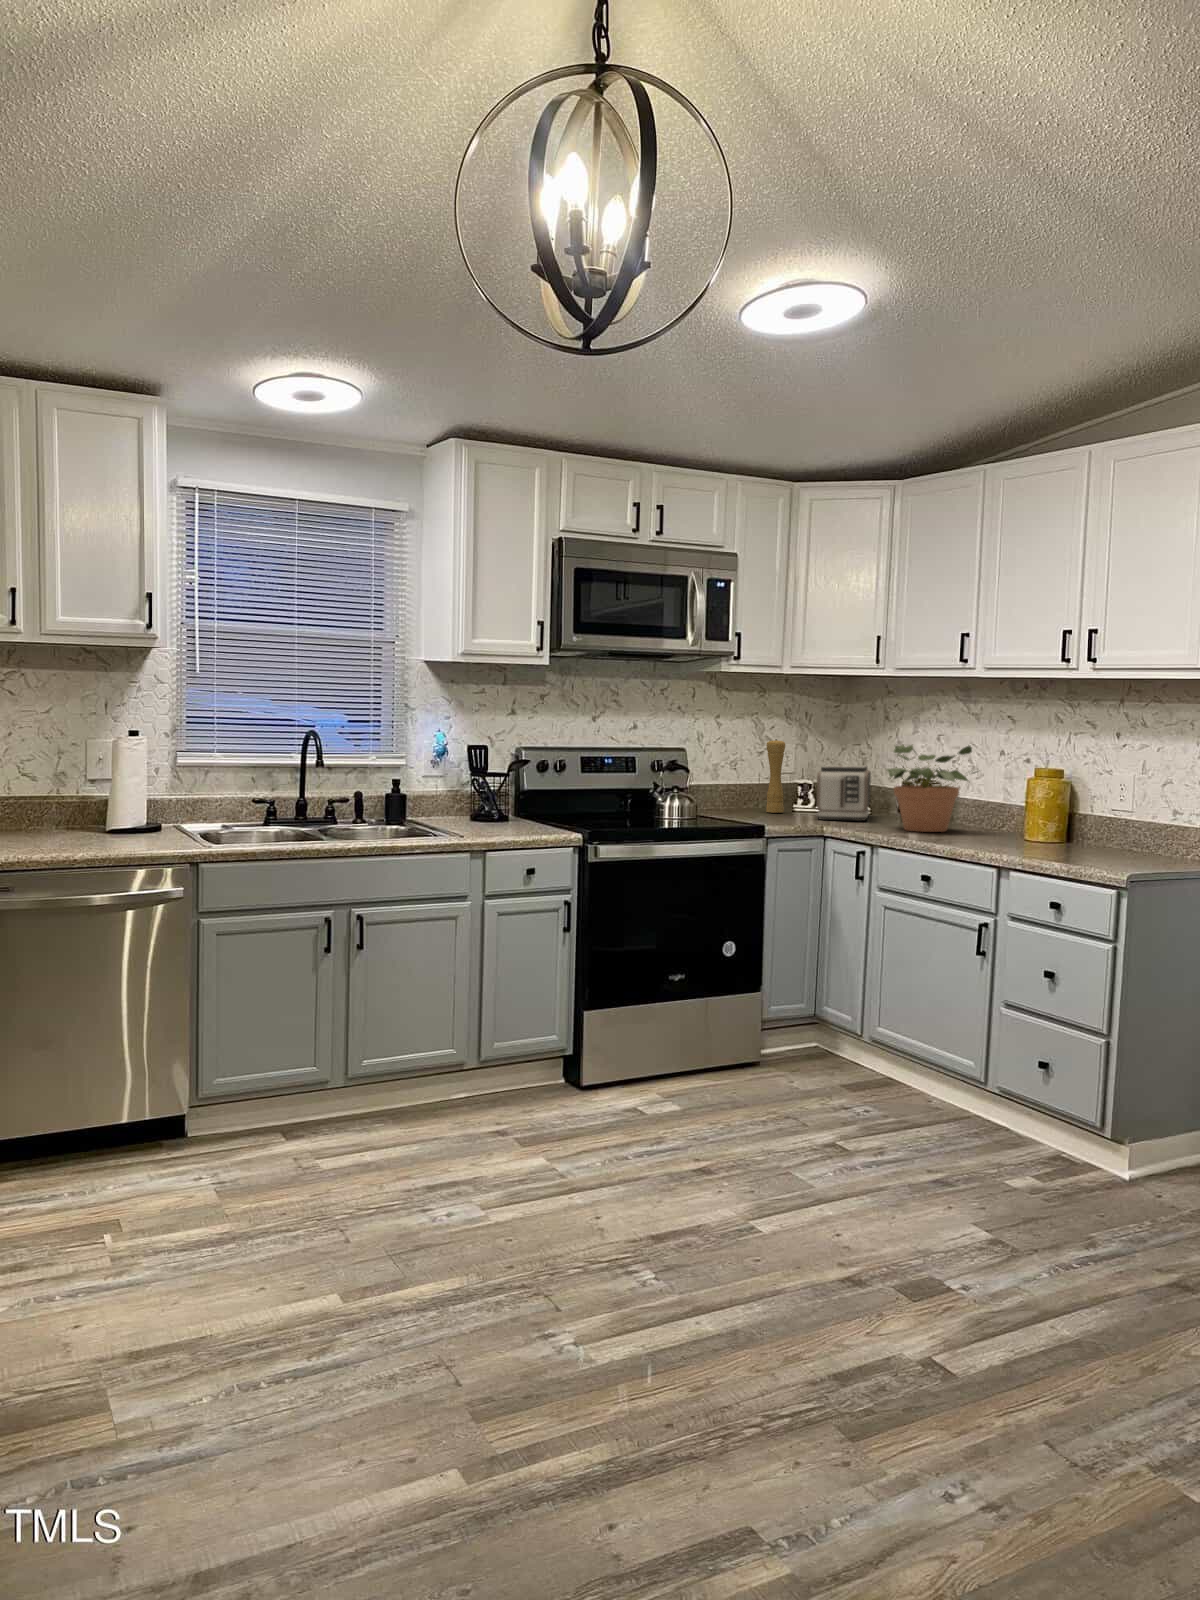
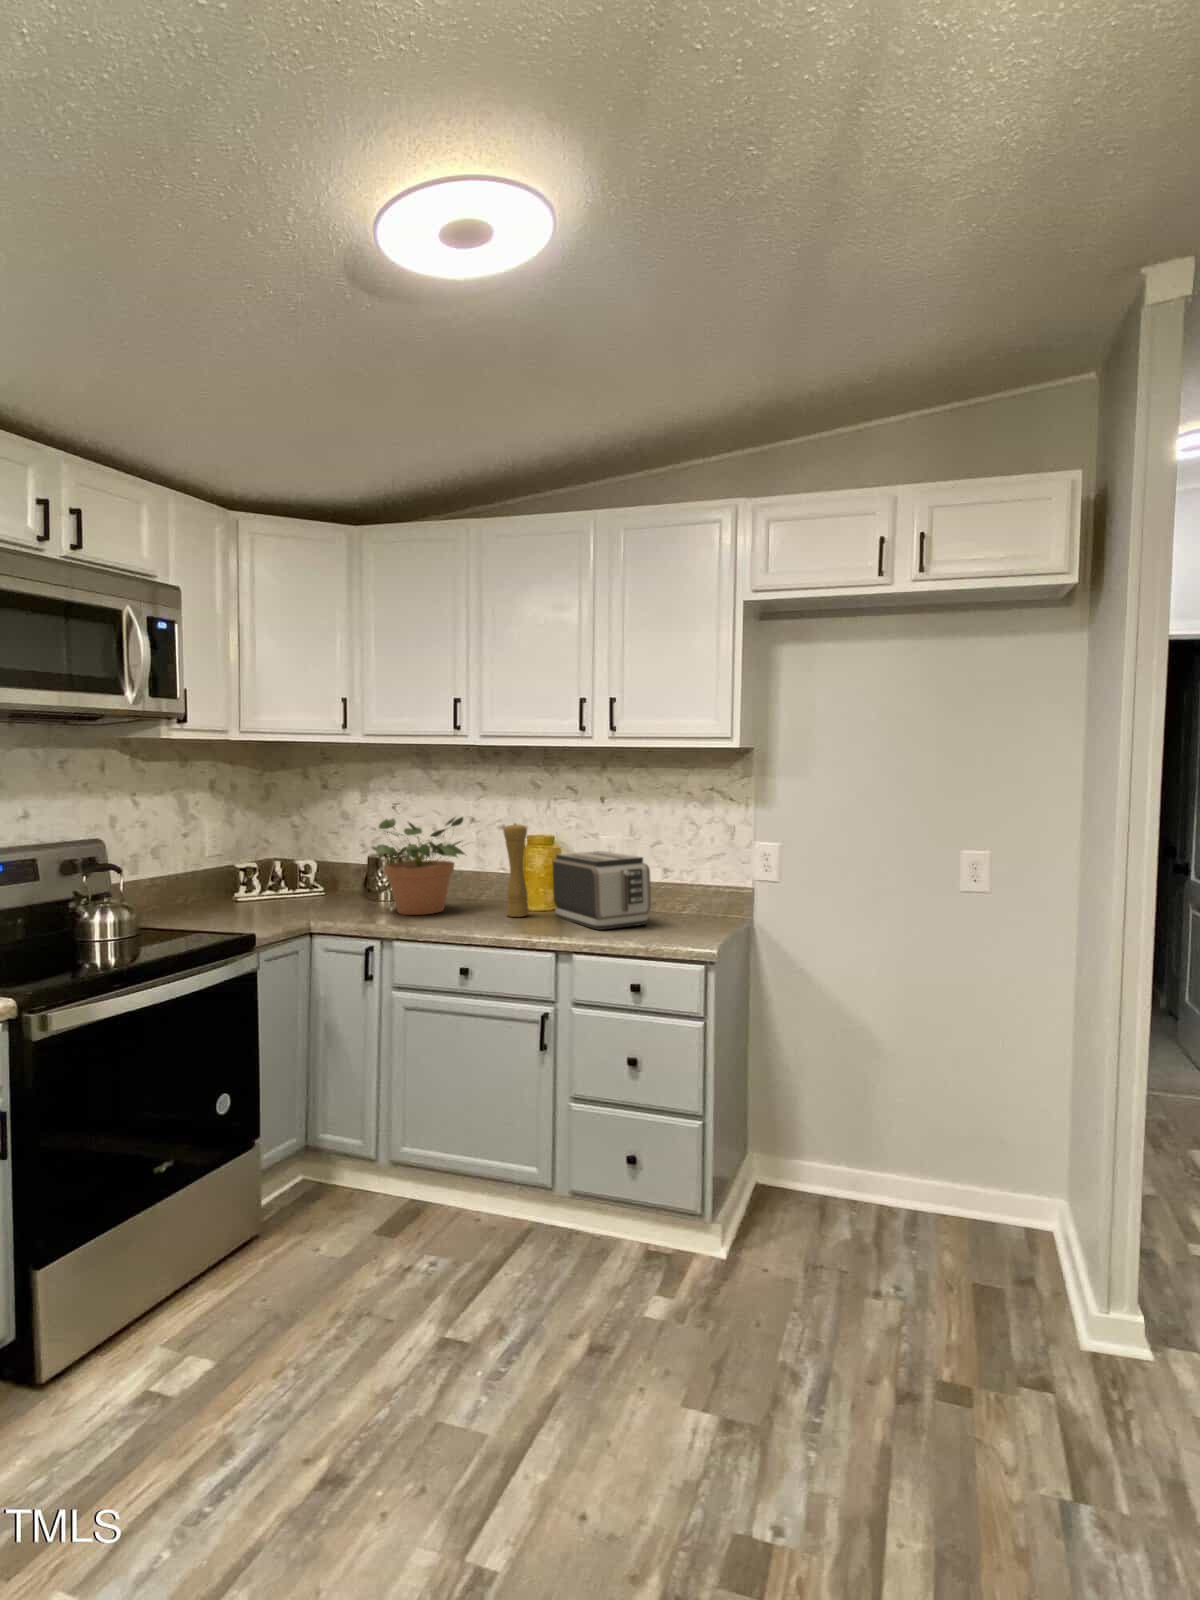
pepper mill: present [766,739,785,813] -> present [503,824,529,917]
toaster: present [817,765,871,821] -> present [553,851,651,930]

